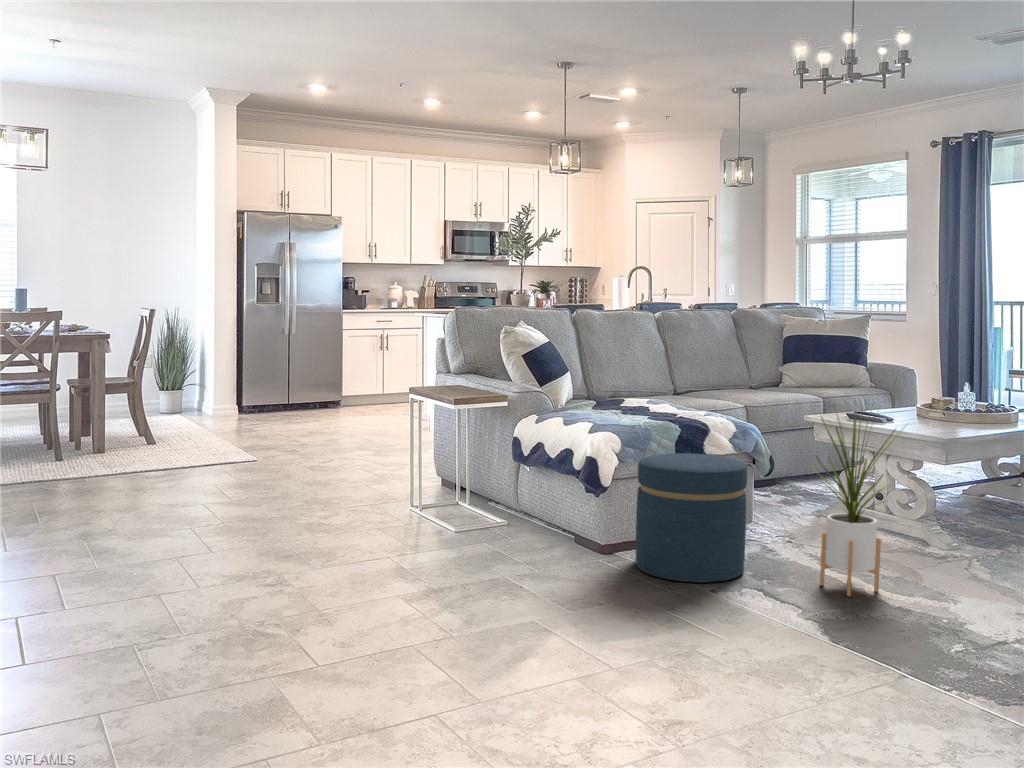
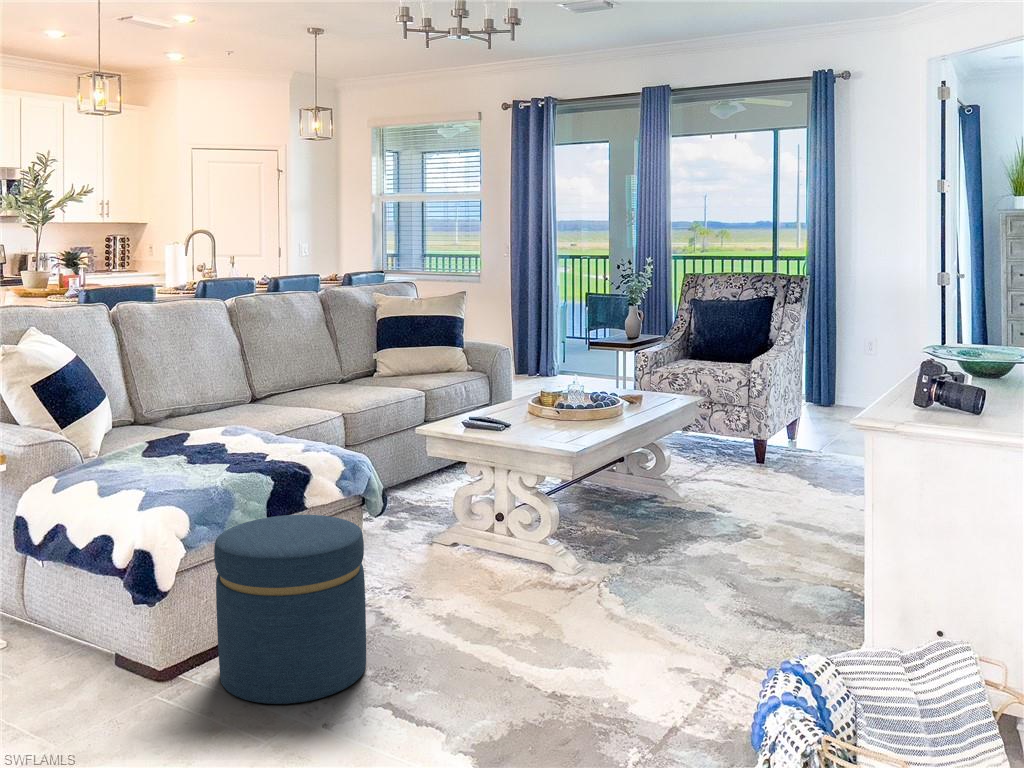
house plant: present [815,416,899,596] -> none [434,438,561,685]

